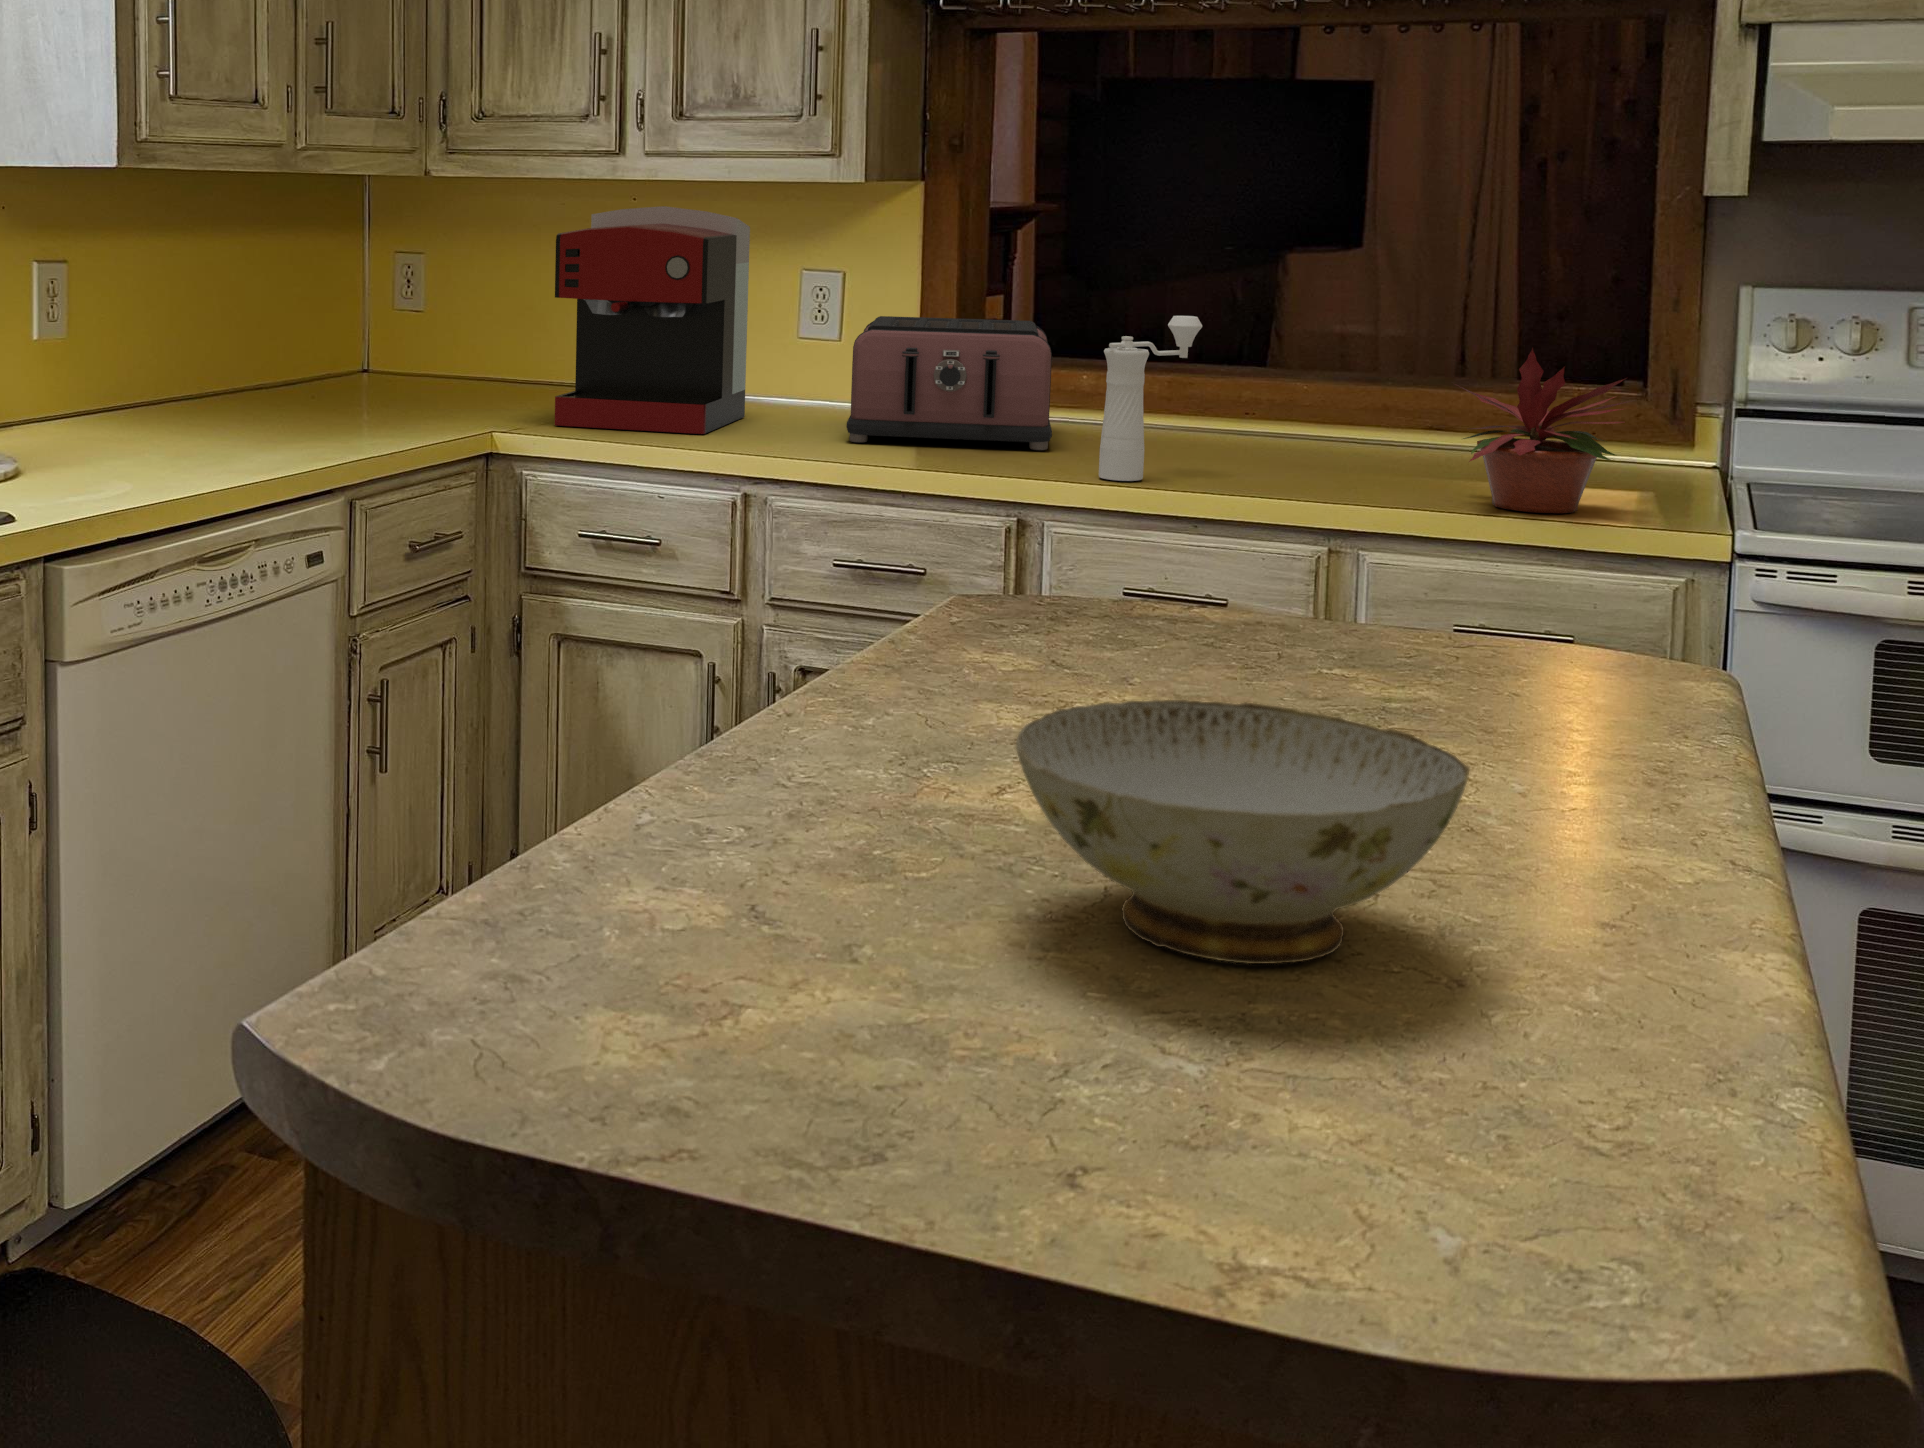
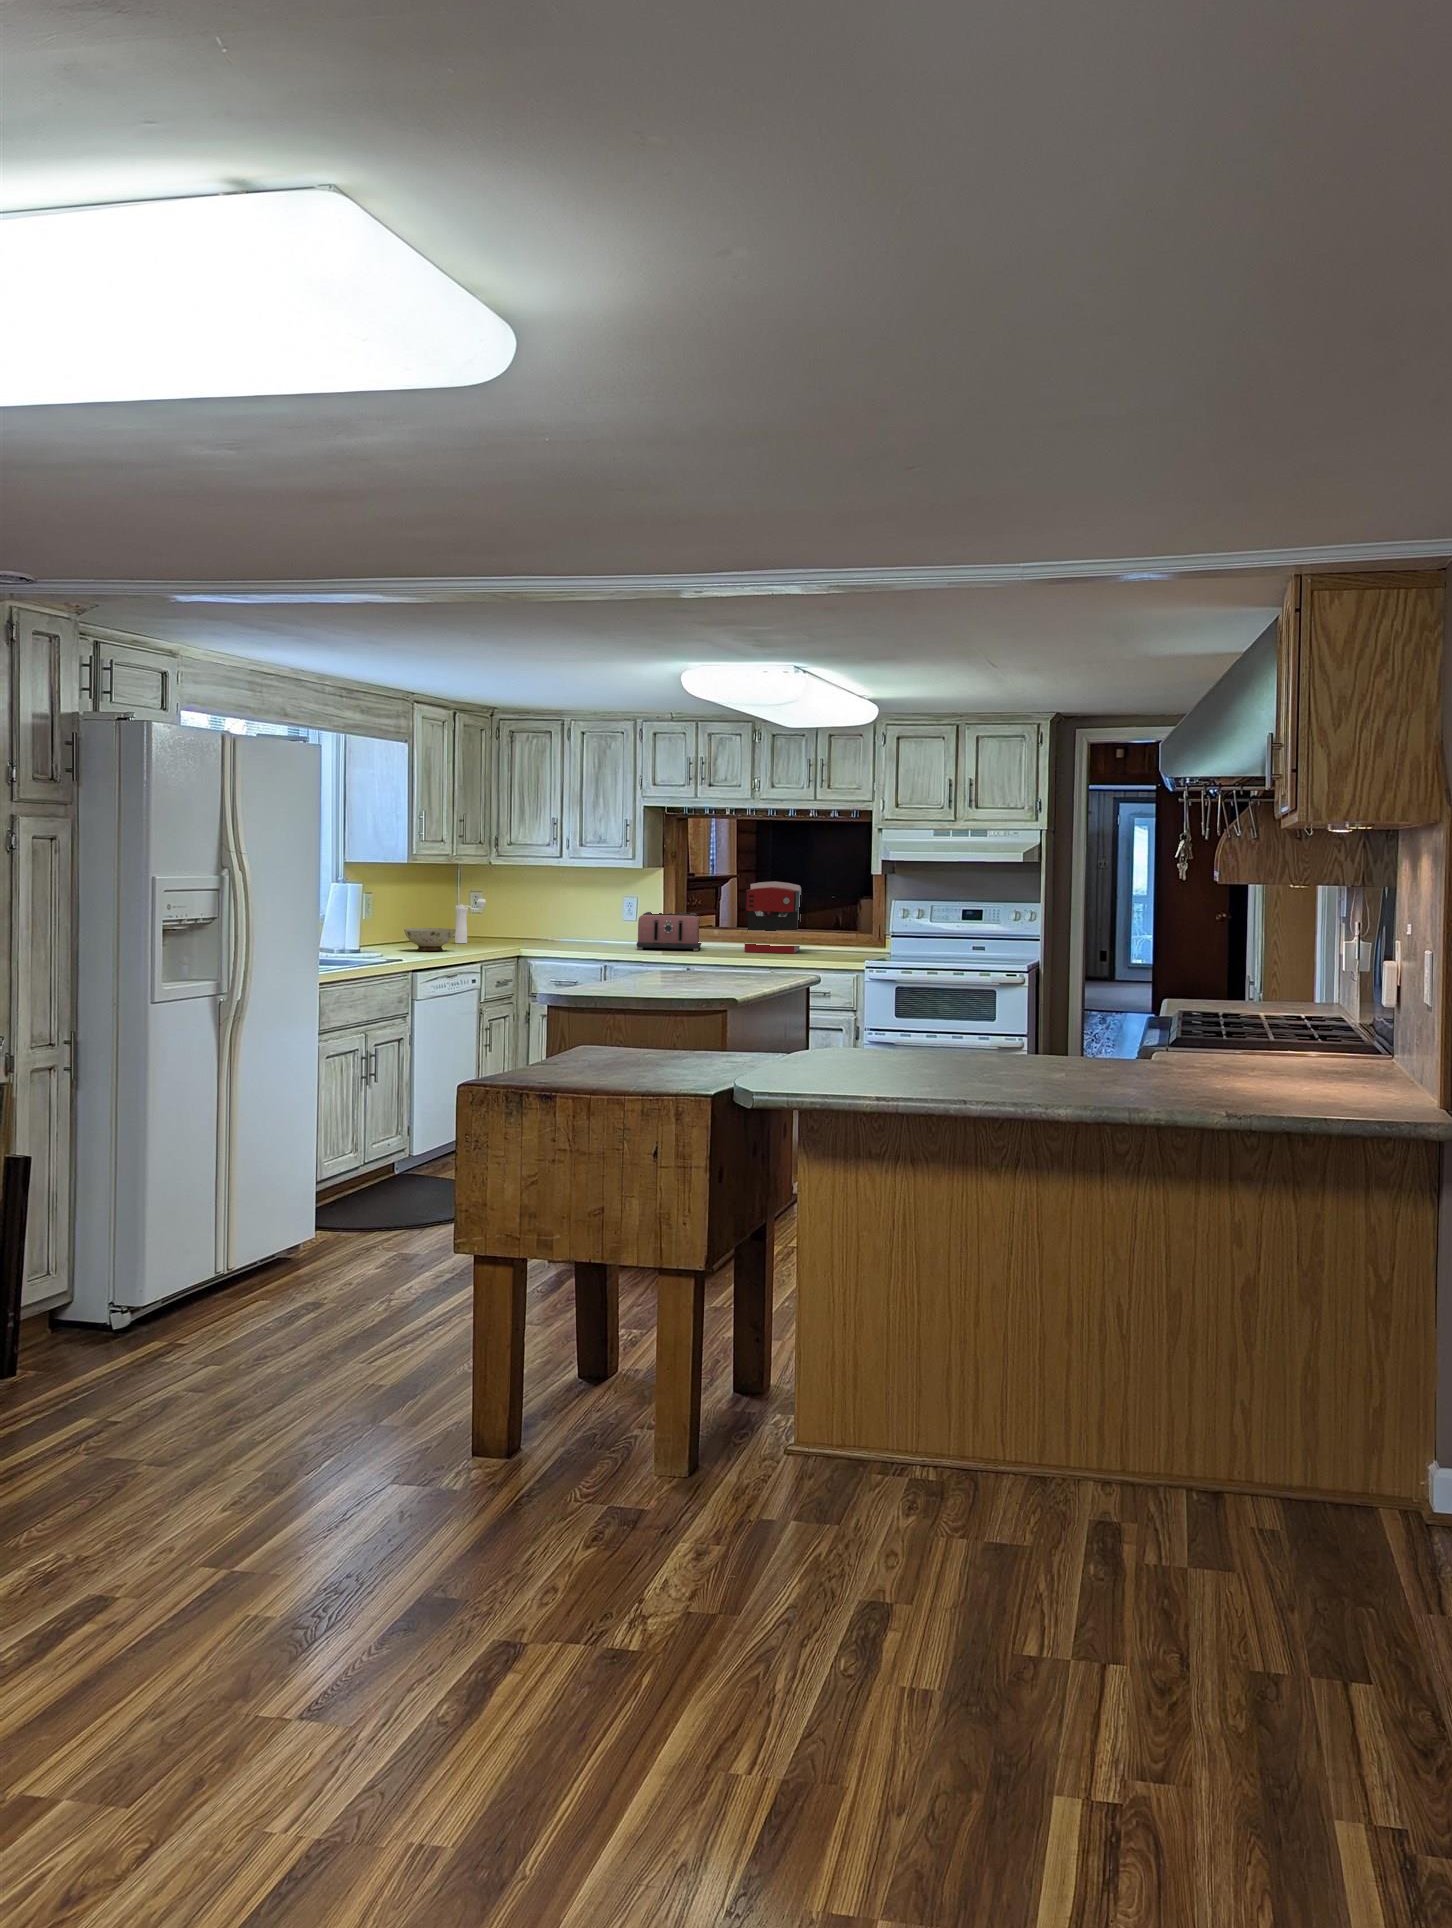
coffee maker: present [555,206,750,434] -> present [744,881,801,953]
pepper mill: present [1099,316,1202,481] -> present [455,899,486,943]
potted plant: present [1455,348,1630,513] -> none [800,914,850,959]
ceramic bowl: present [1016,700,1470,964] -> present [404,928,456,951]

